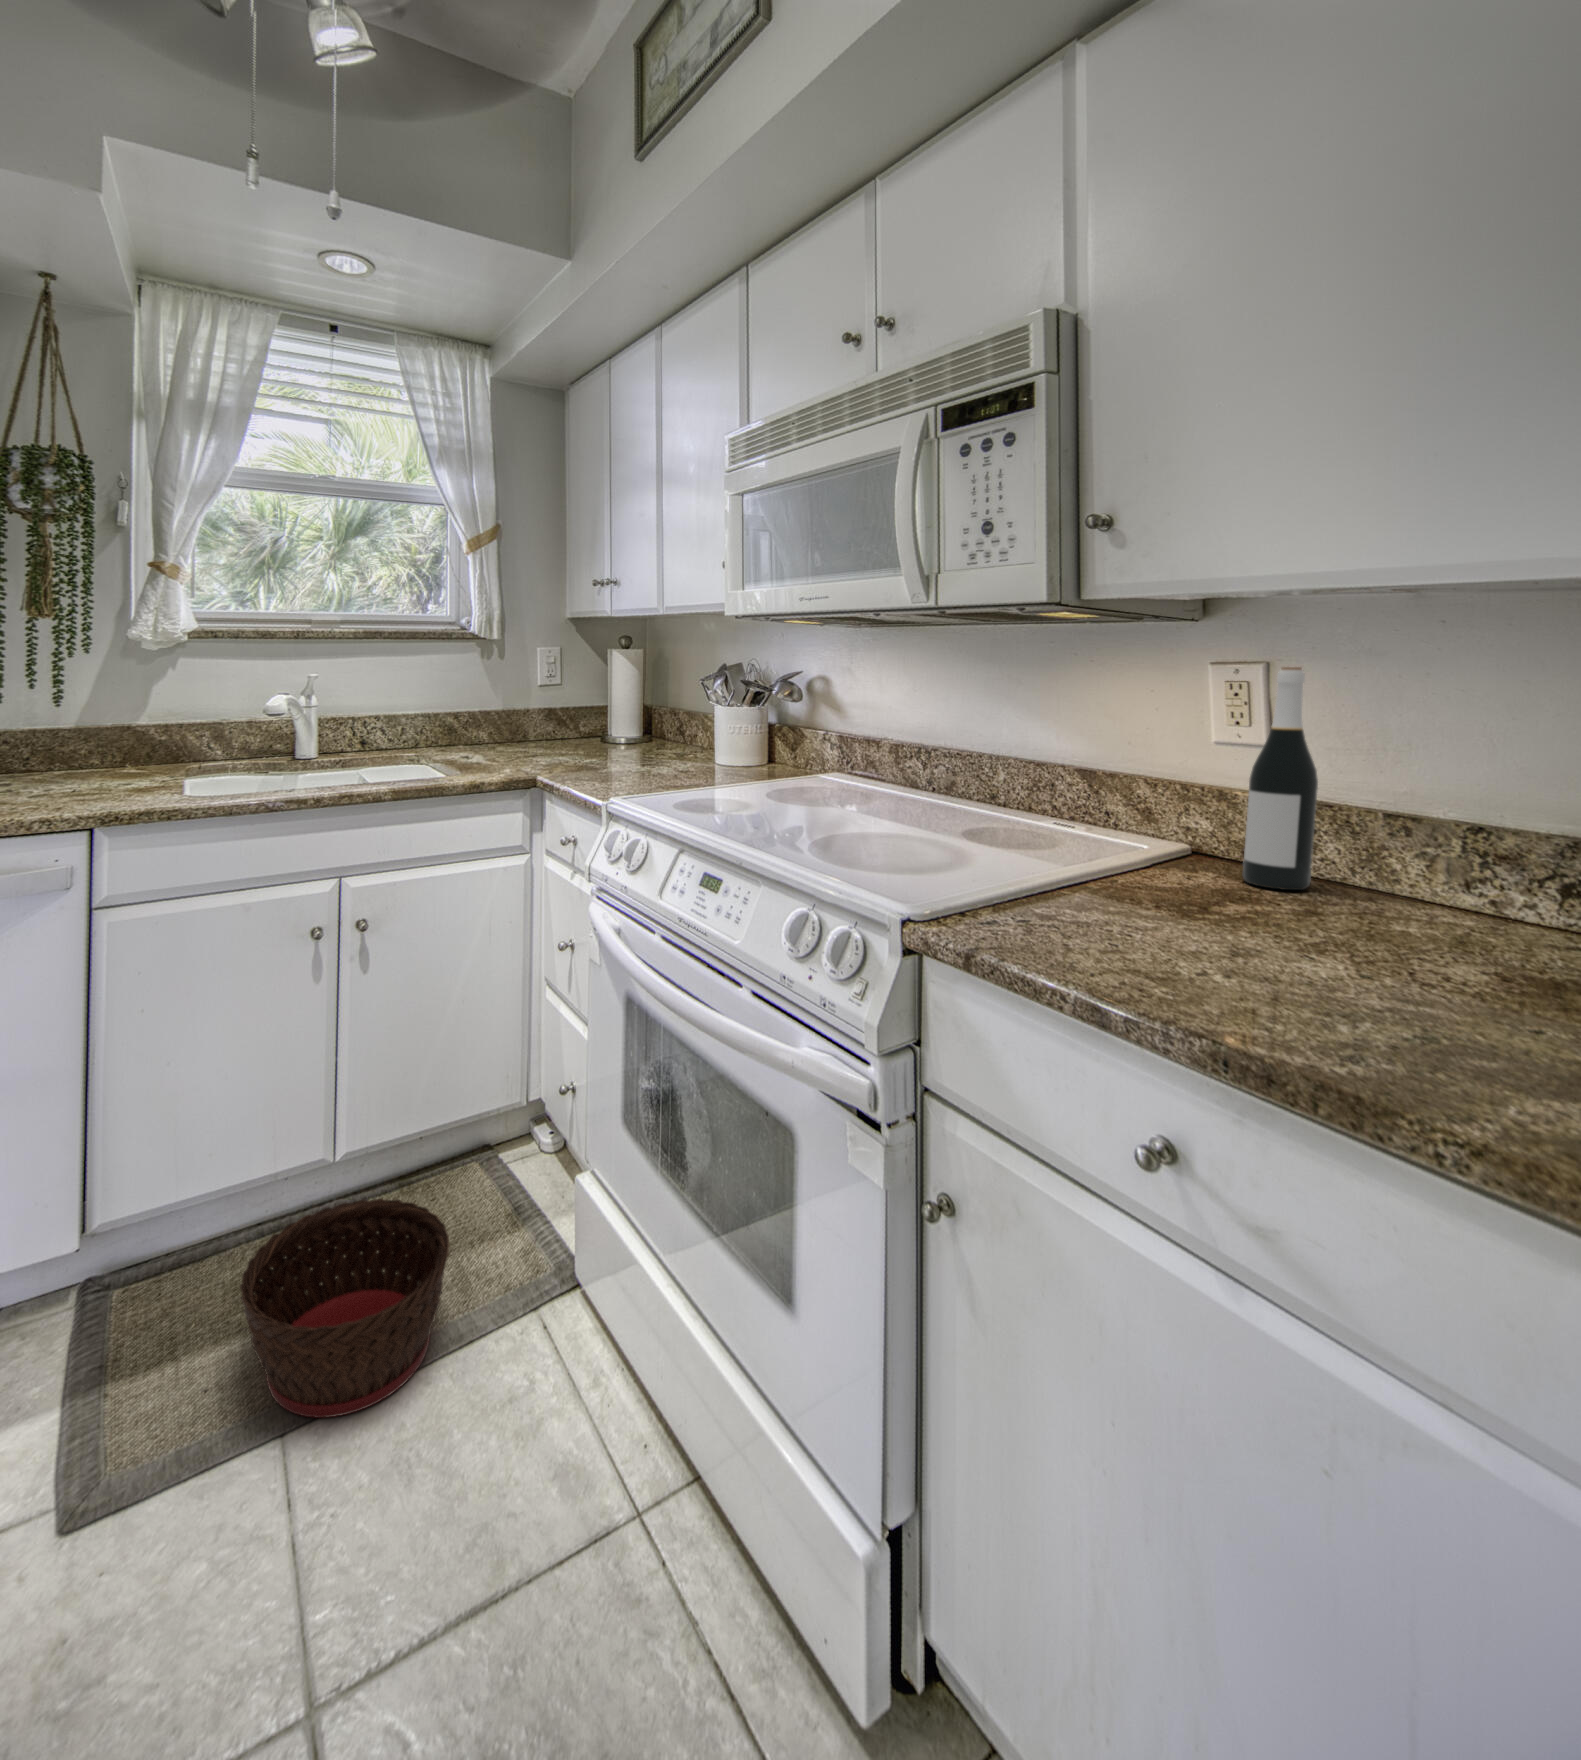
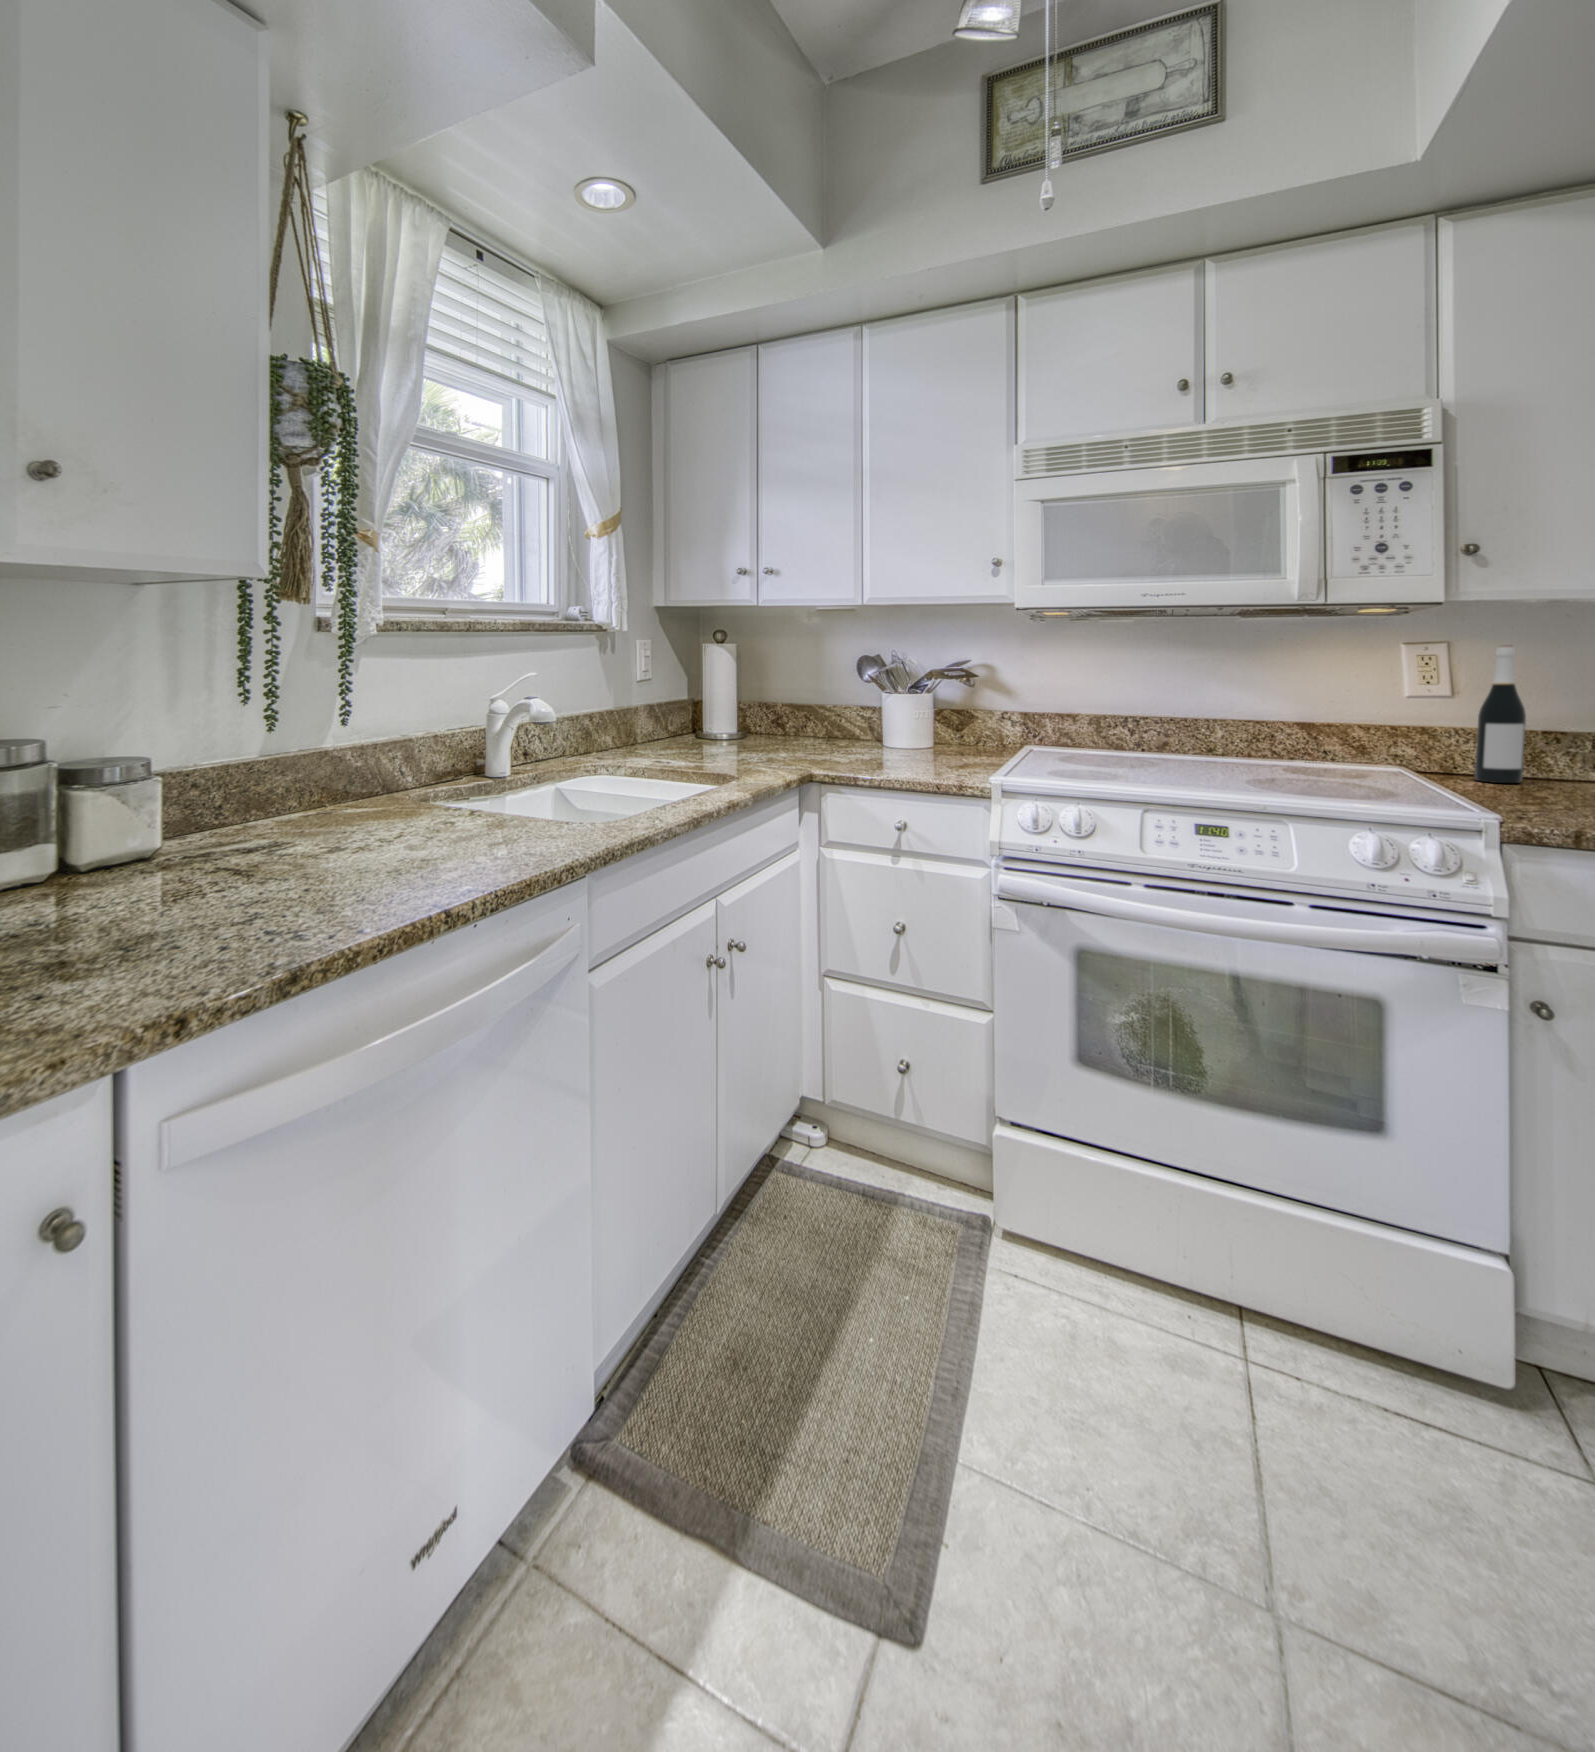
basket: present [240,1199,449,1418] -> none [838,1197,1043,1417]

